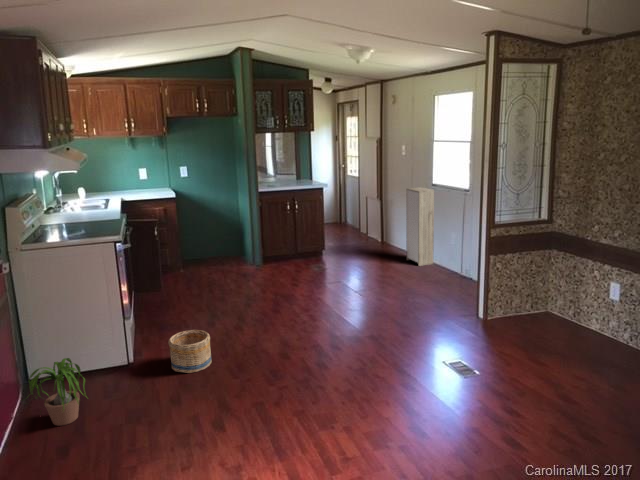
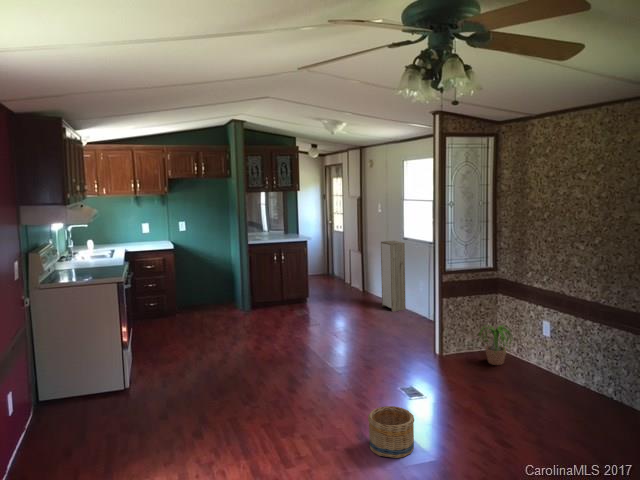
basket: present [168,330,212,373] -> present [368,406,414,458]
potted plant: present [28,358,85,426] -> present [479,326,513,365]

